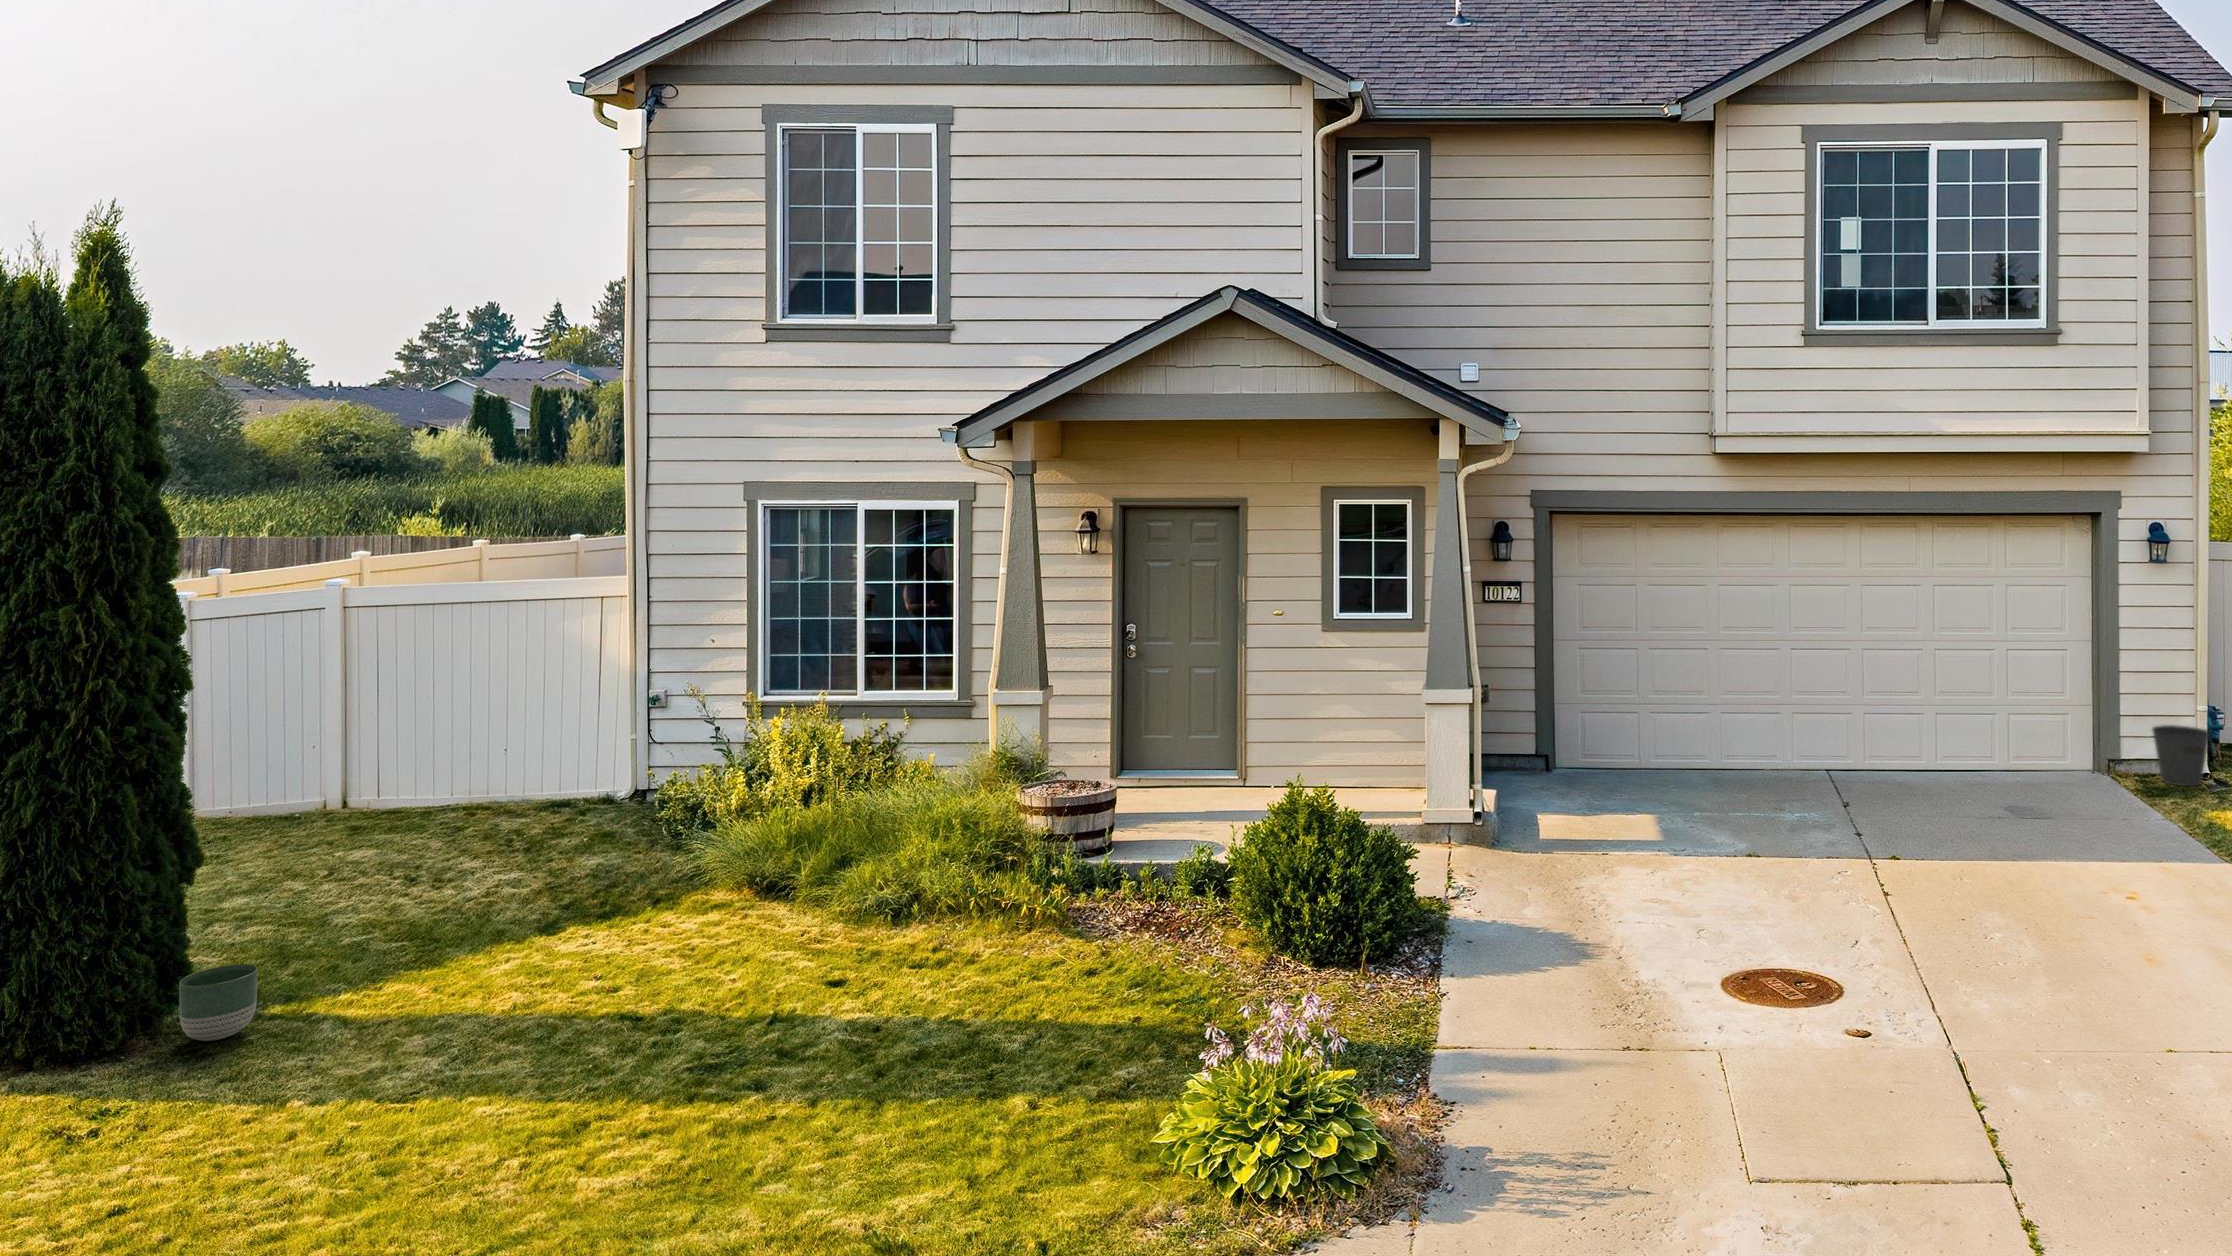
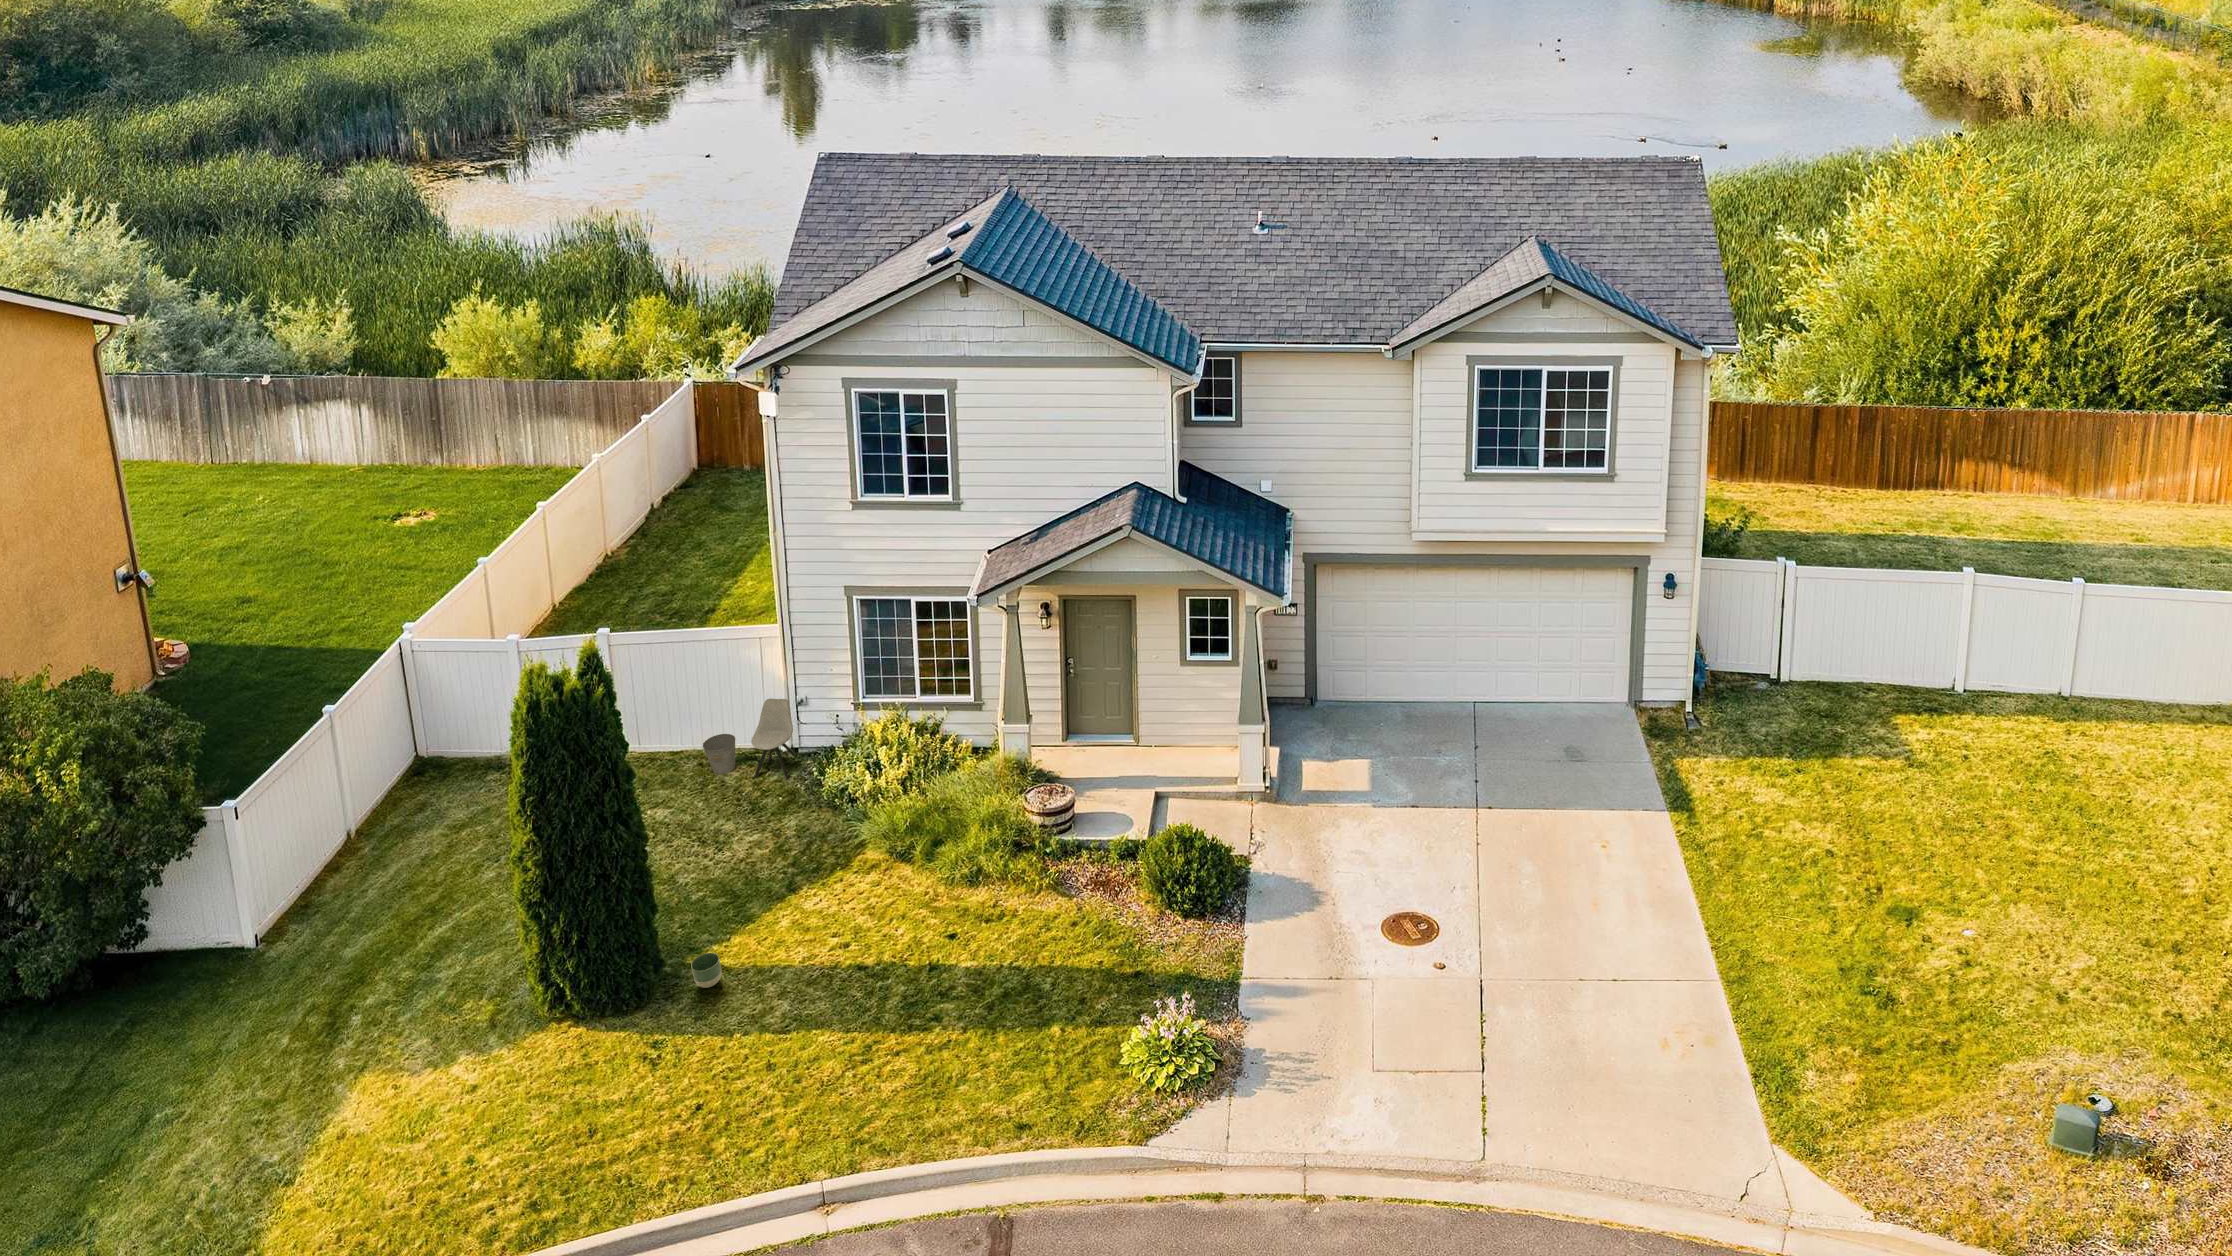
chair: none [540,687,639,823] -> present [751,699,801,779]
bucket: present [2152,725,2209,786] -> present [703,734,735,775]

